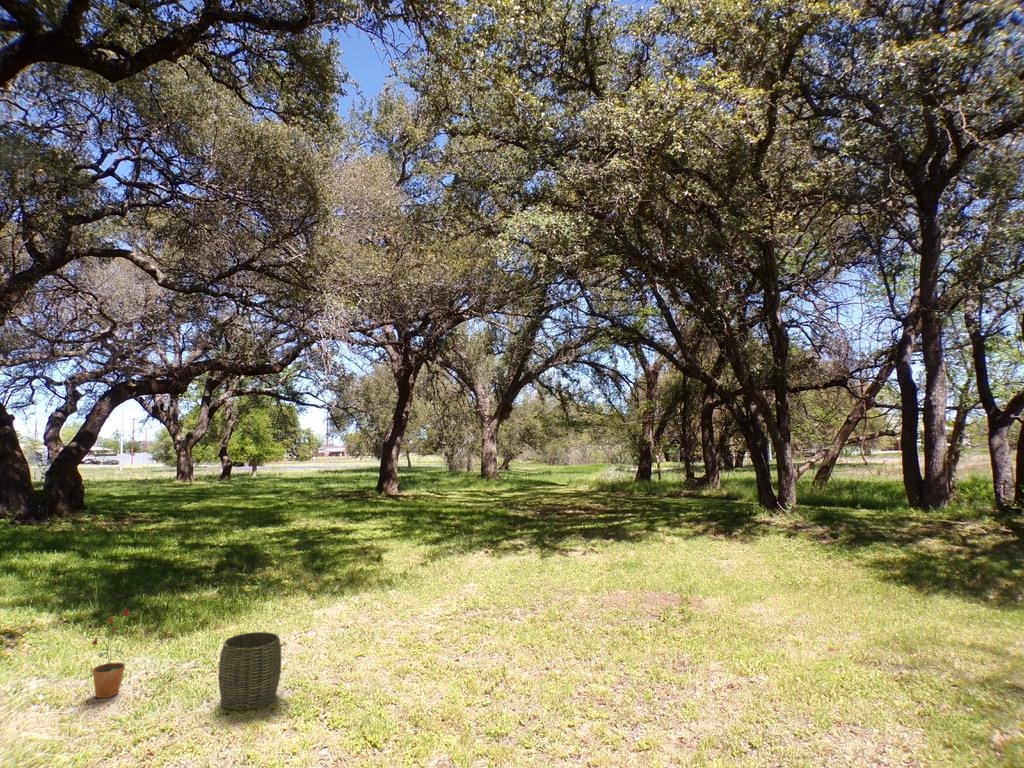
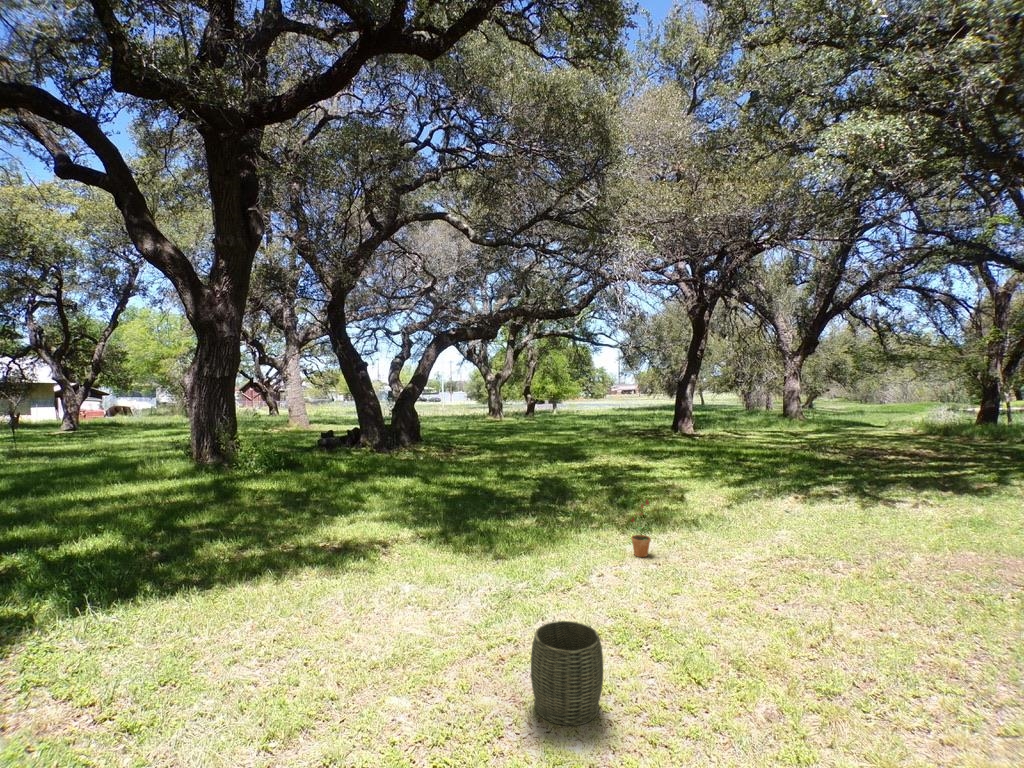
potted plant: present [92,608,129,698] -> present [631,499,651,557]

